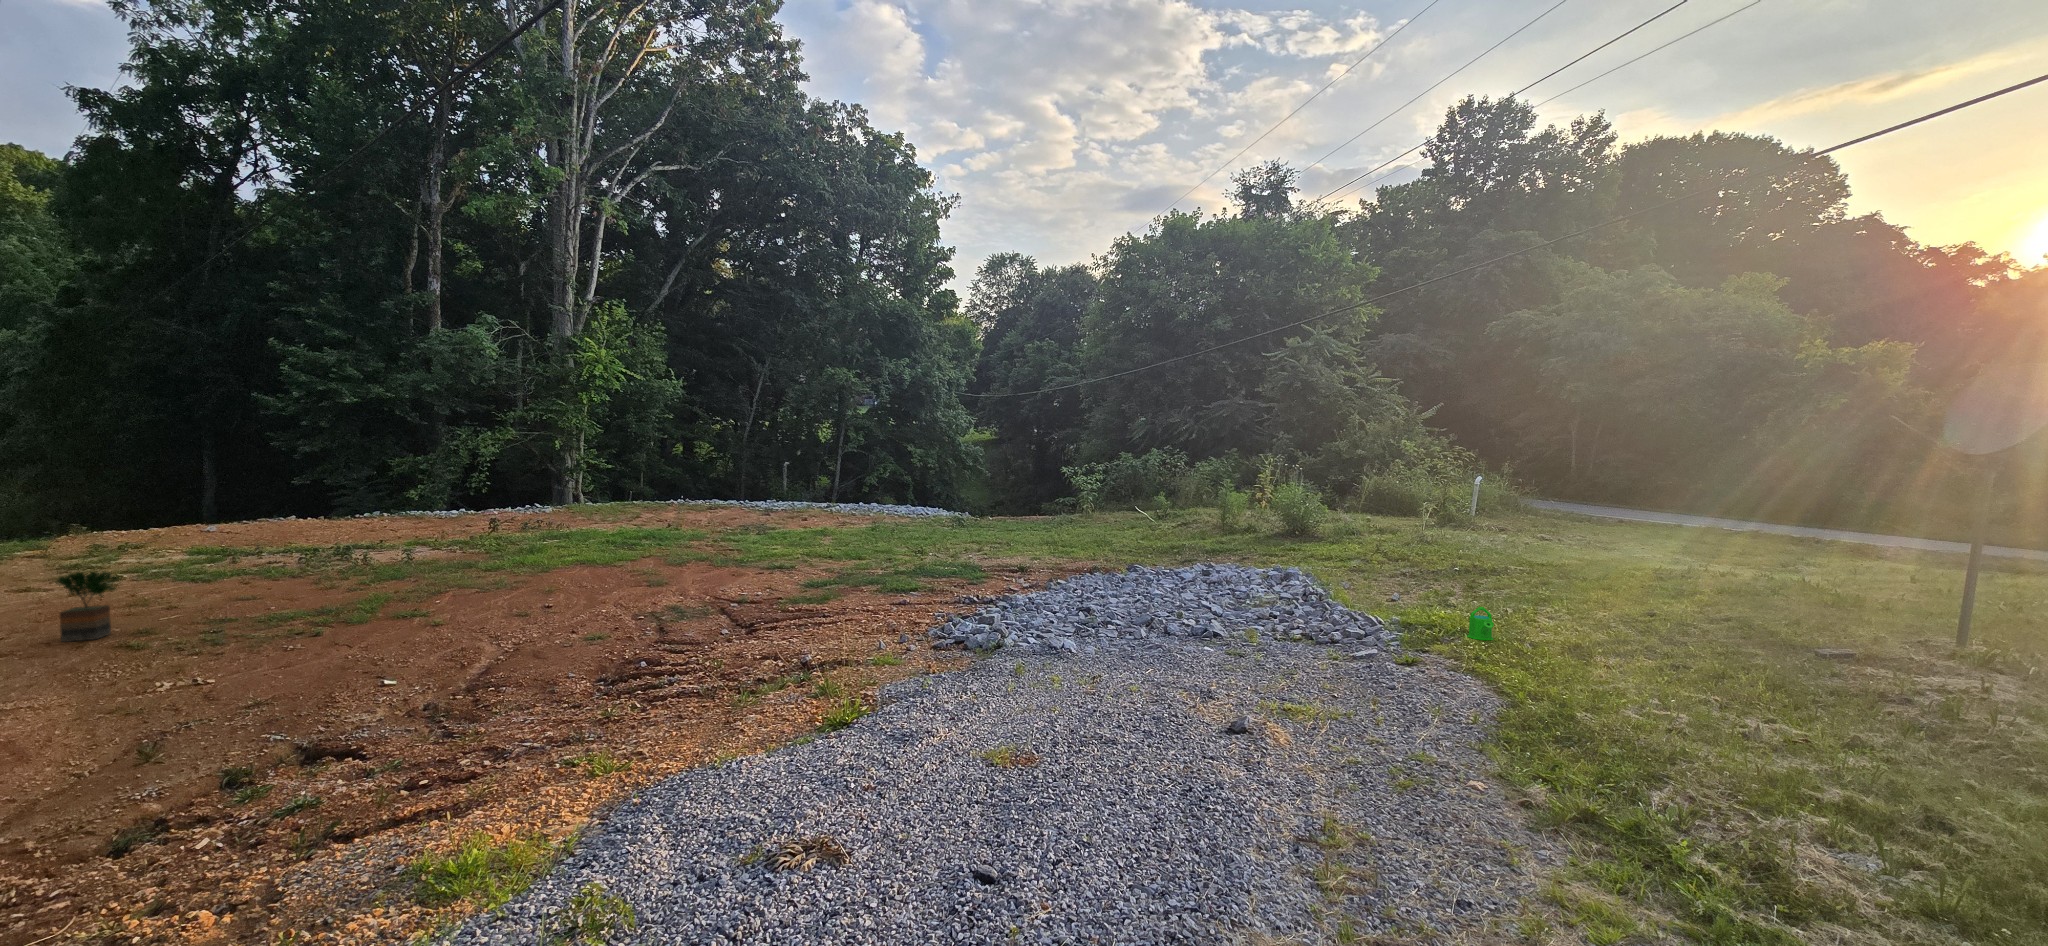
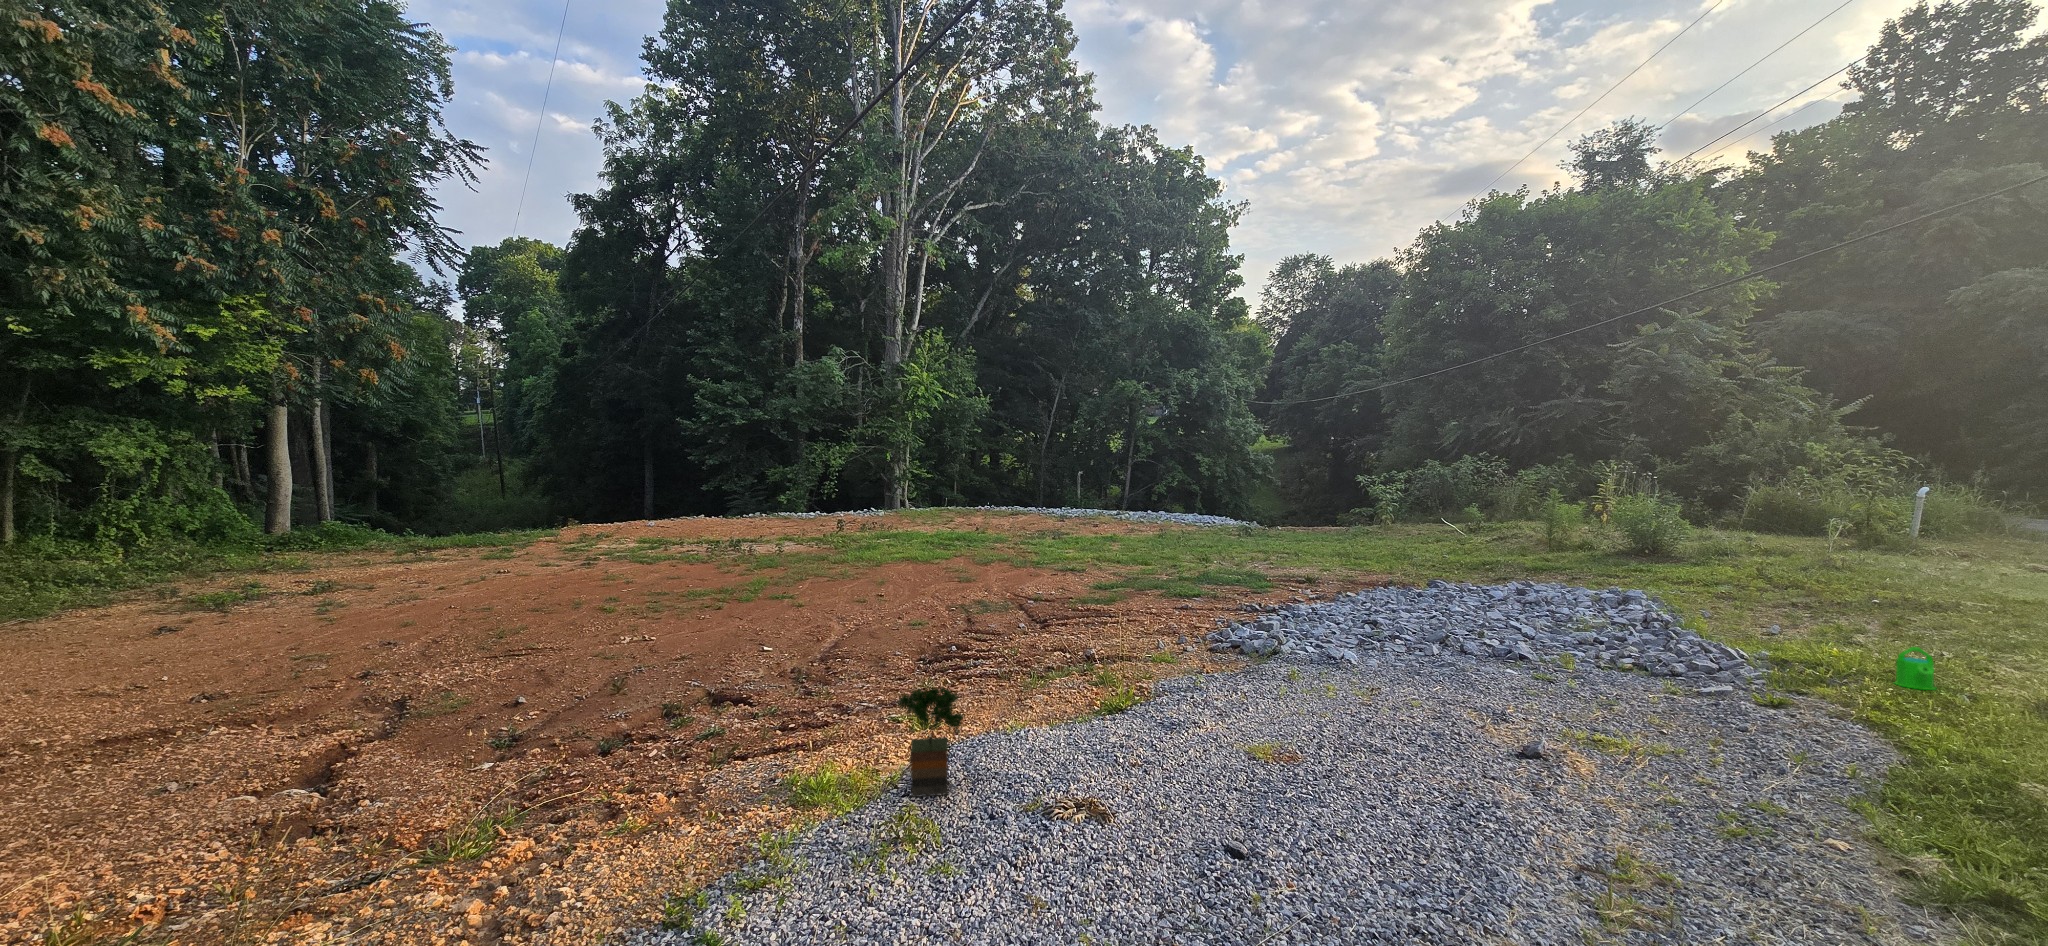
potted tree: present [55,572,118,642] -> present [897,687,964,797]

